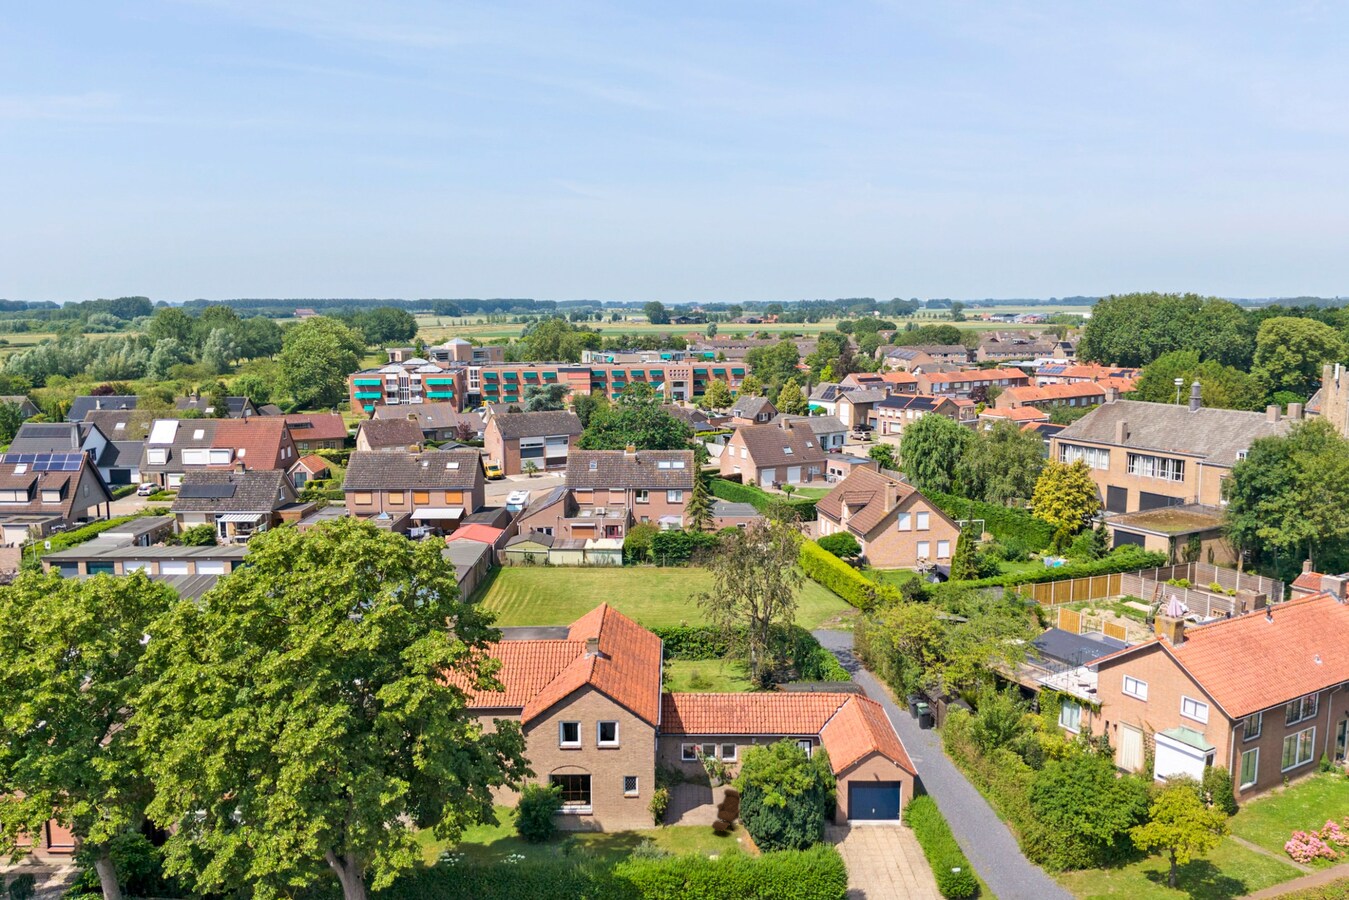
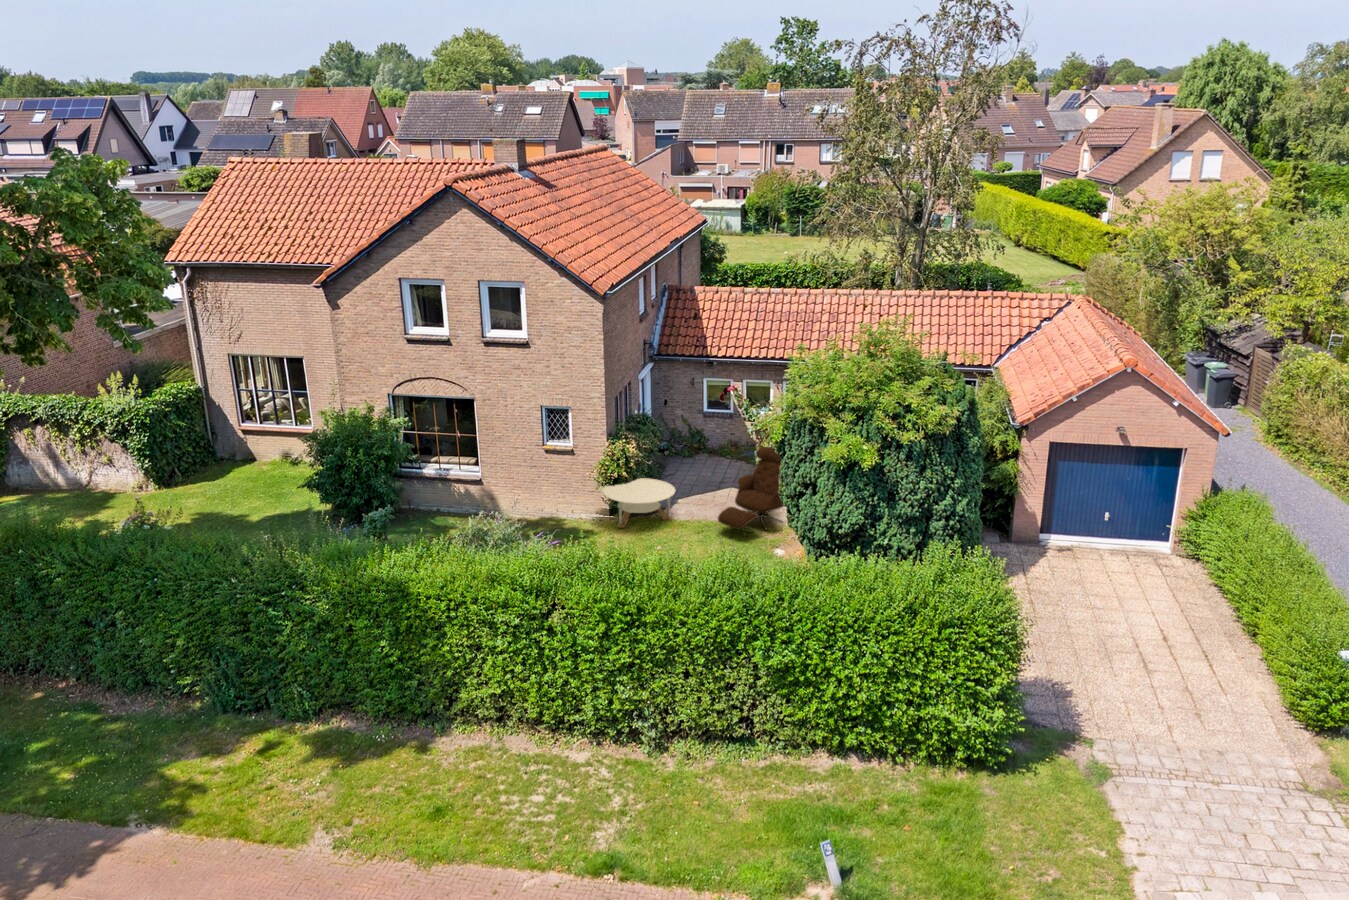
round table: none [657,808,690,835] -> present [603,478,675,528]

